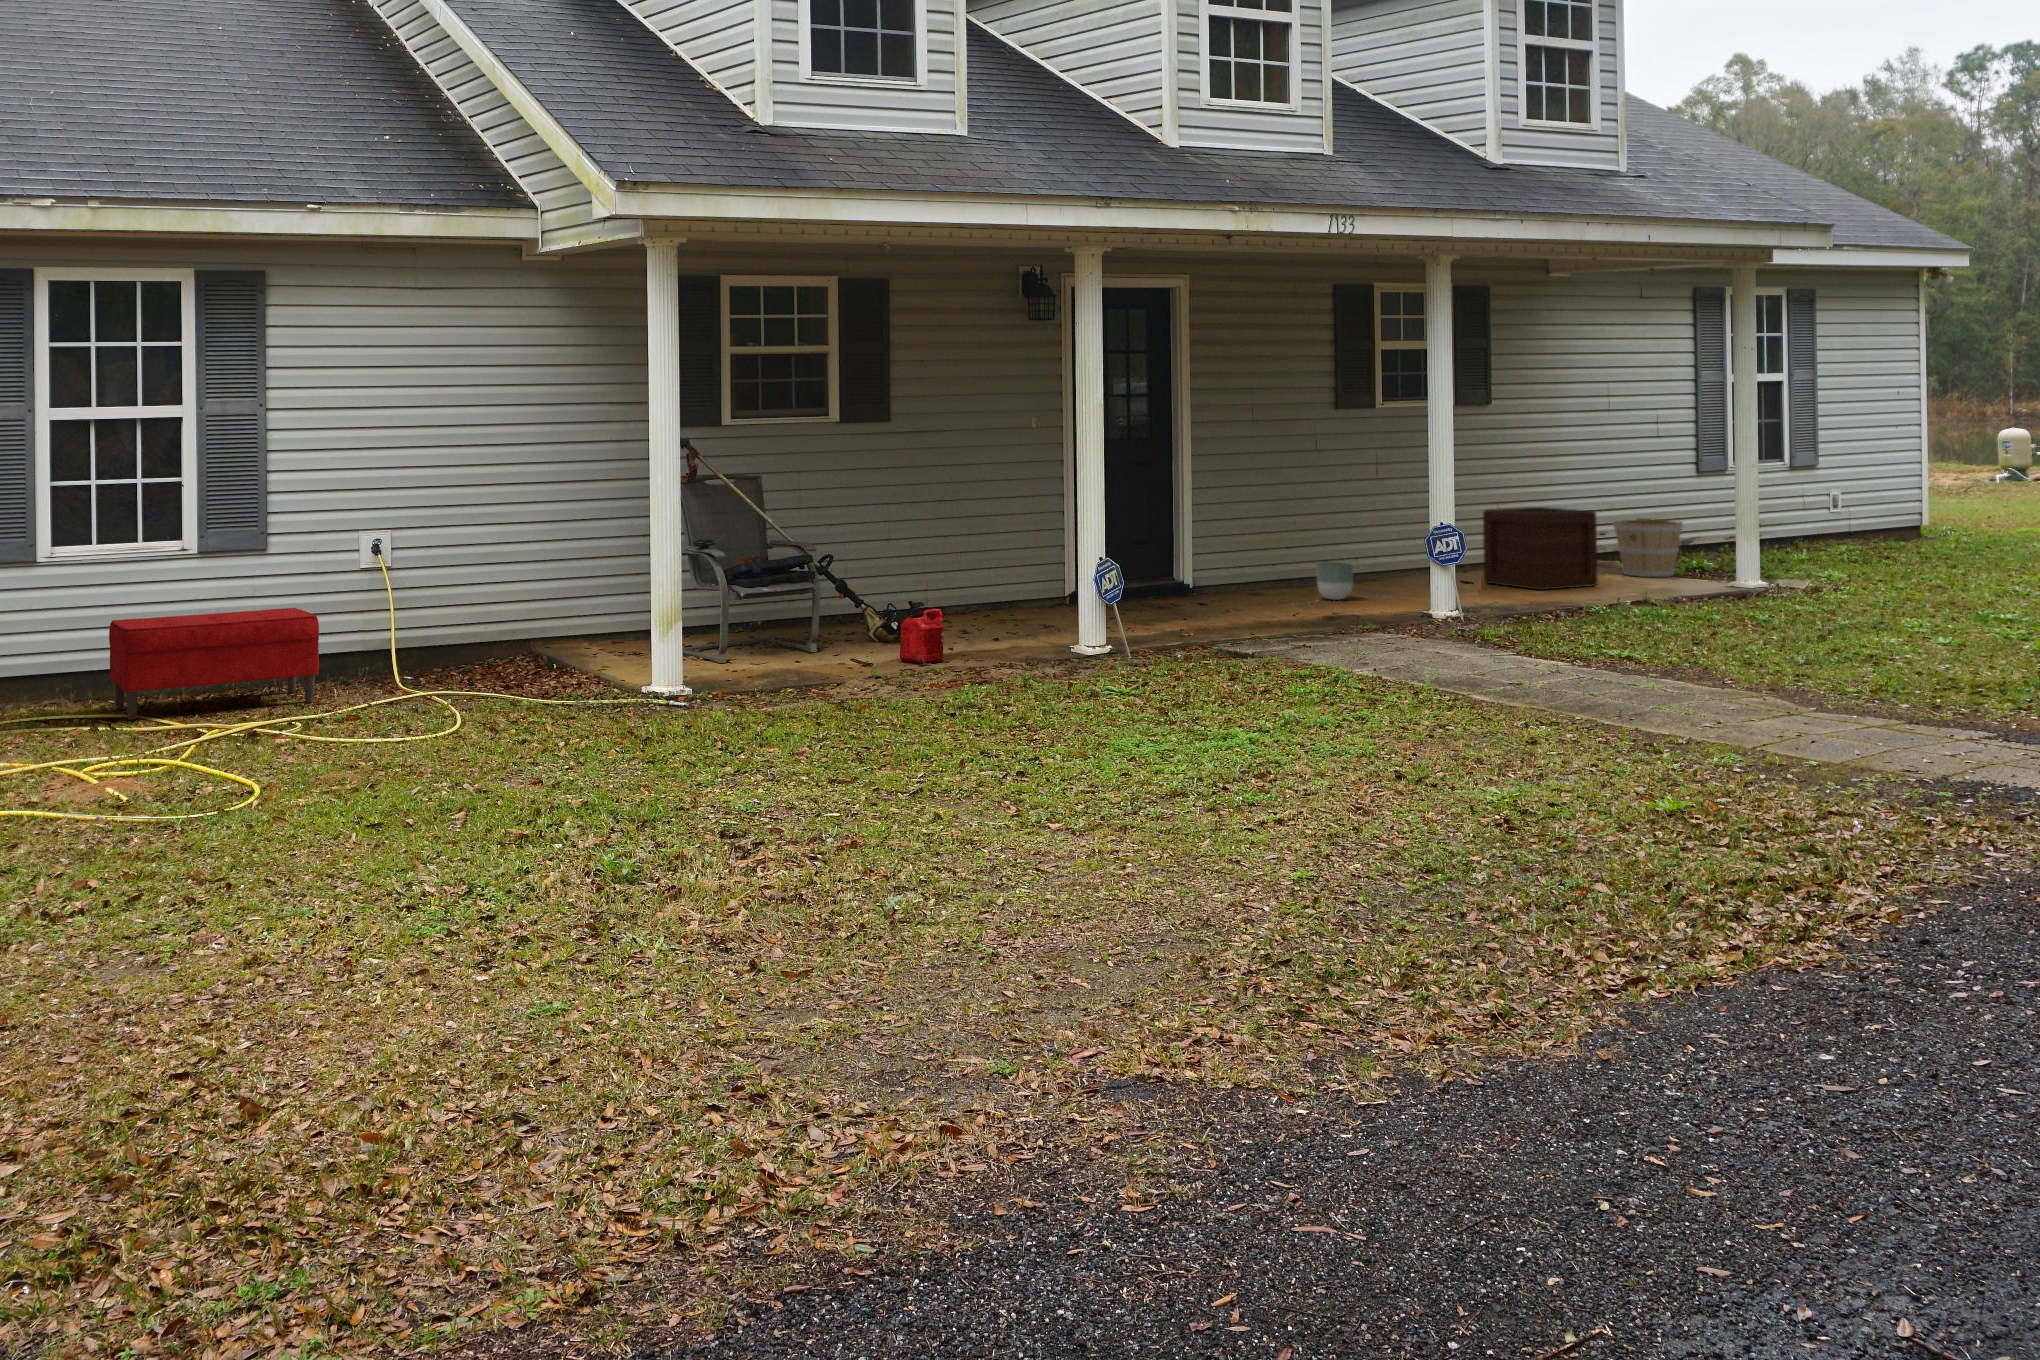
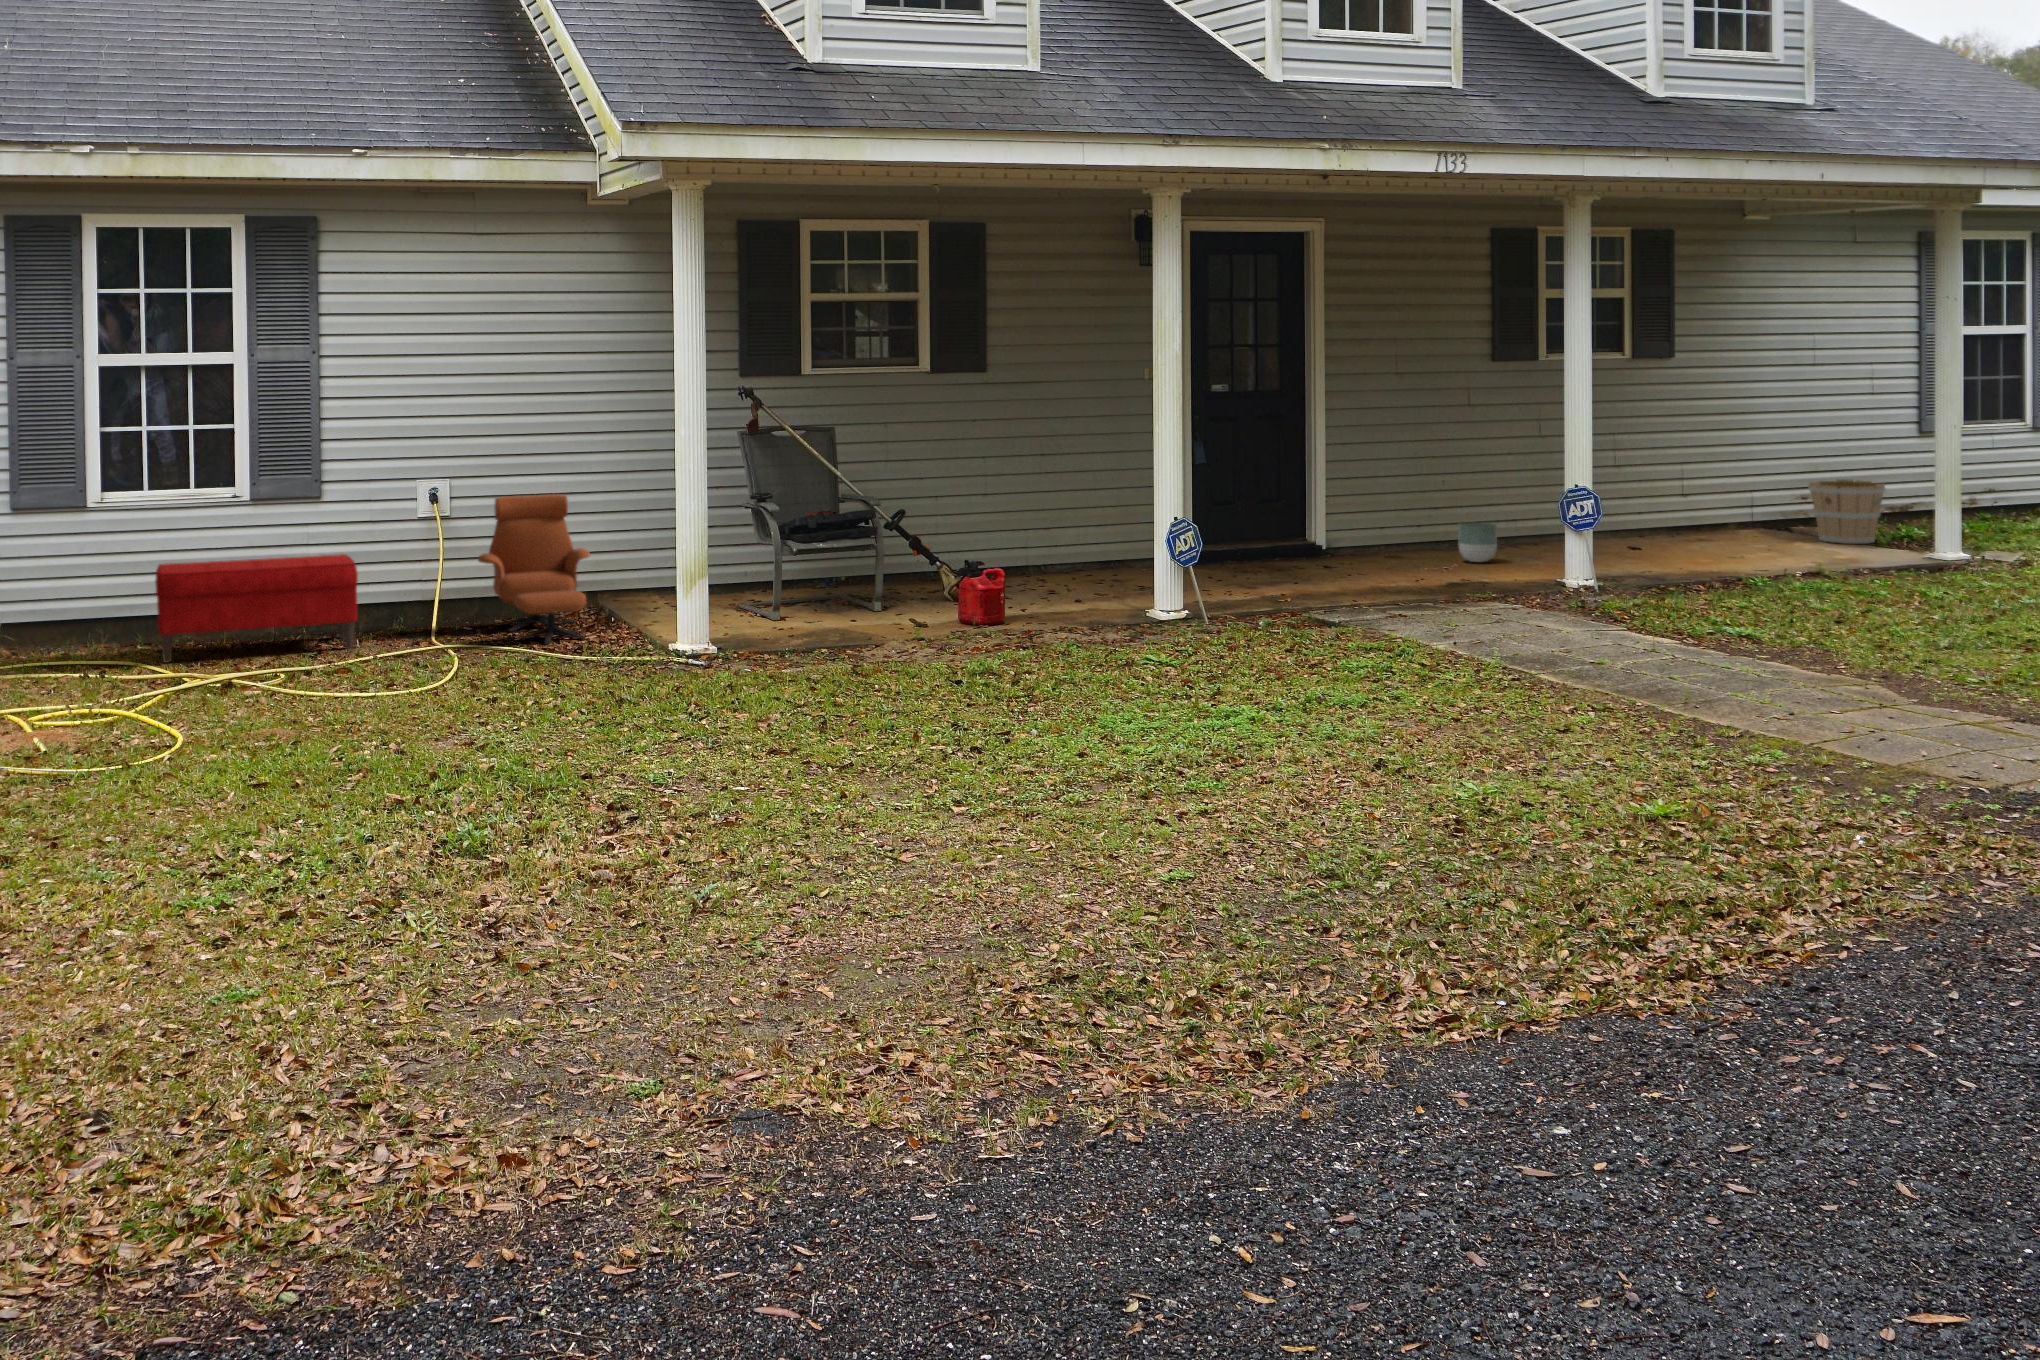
wooden crate: present [1483,507,1598,590] -> none [1655,466,1779,556]
lounge chair: none [423,545,544,693] -> present [478,494,590,644]

